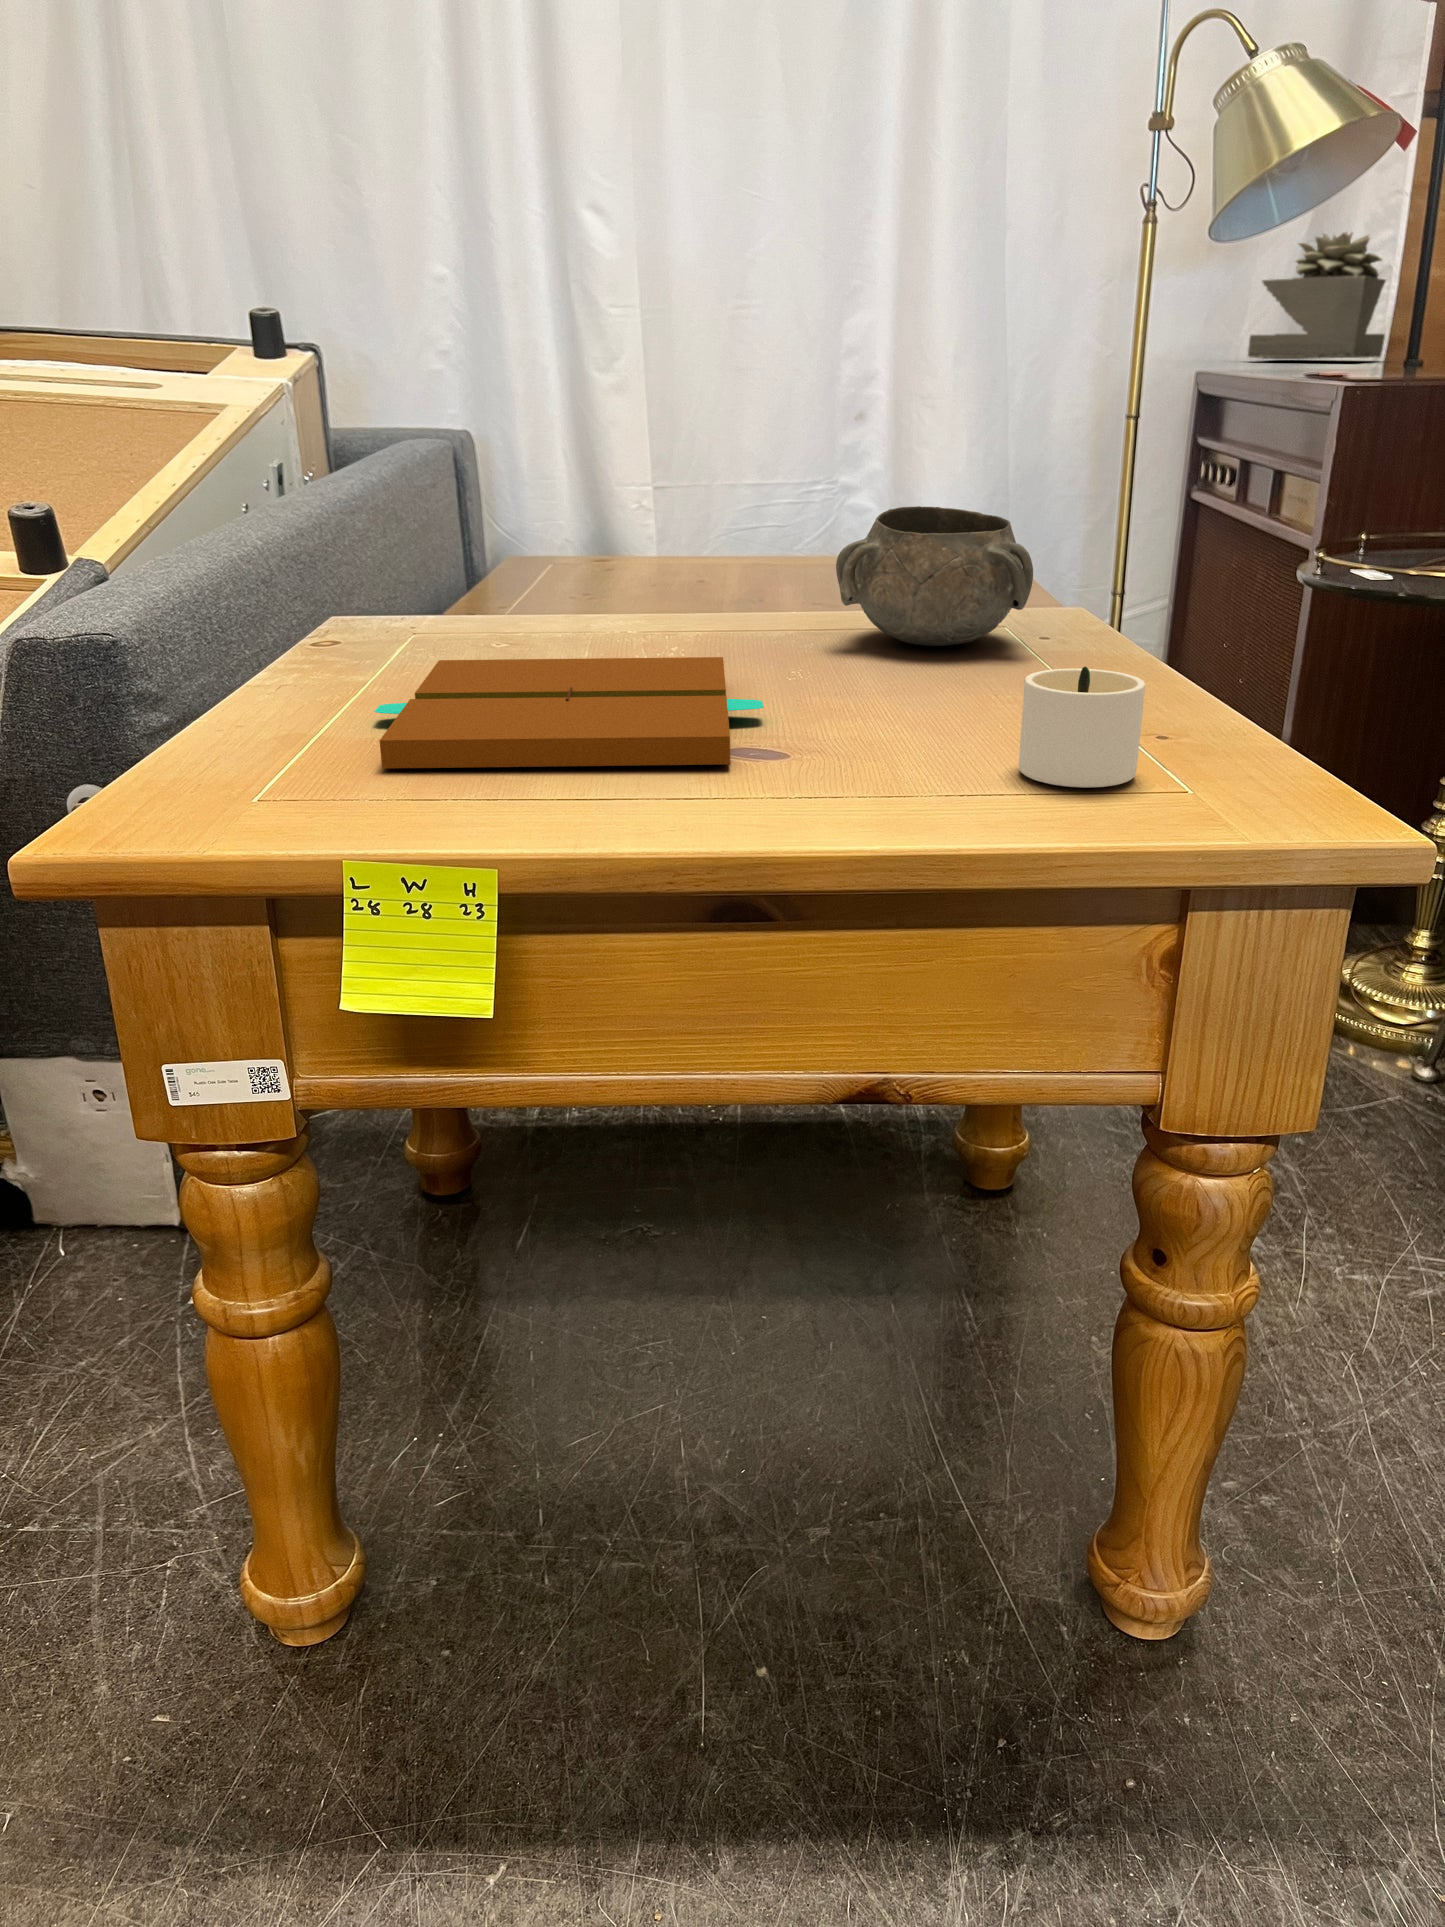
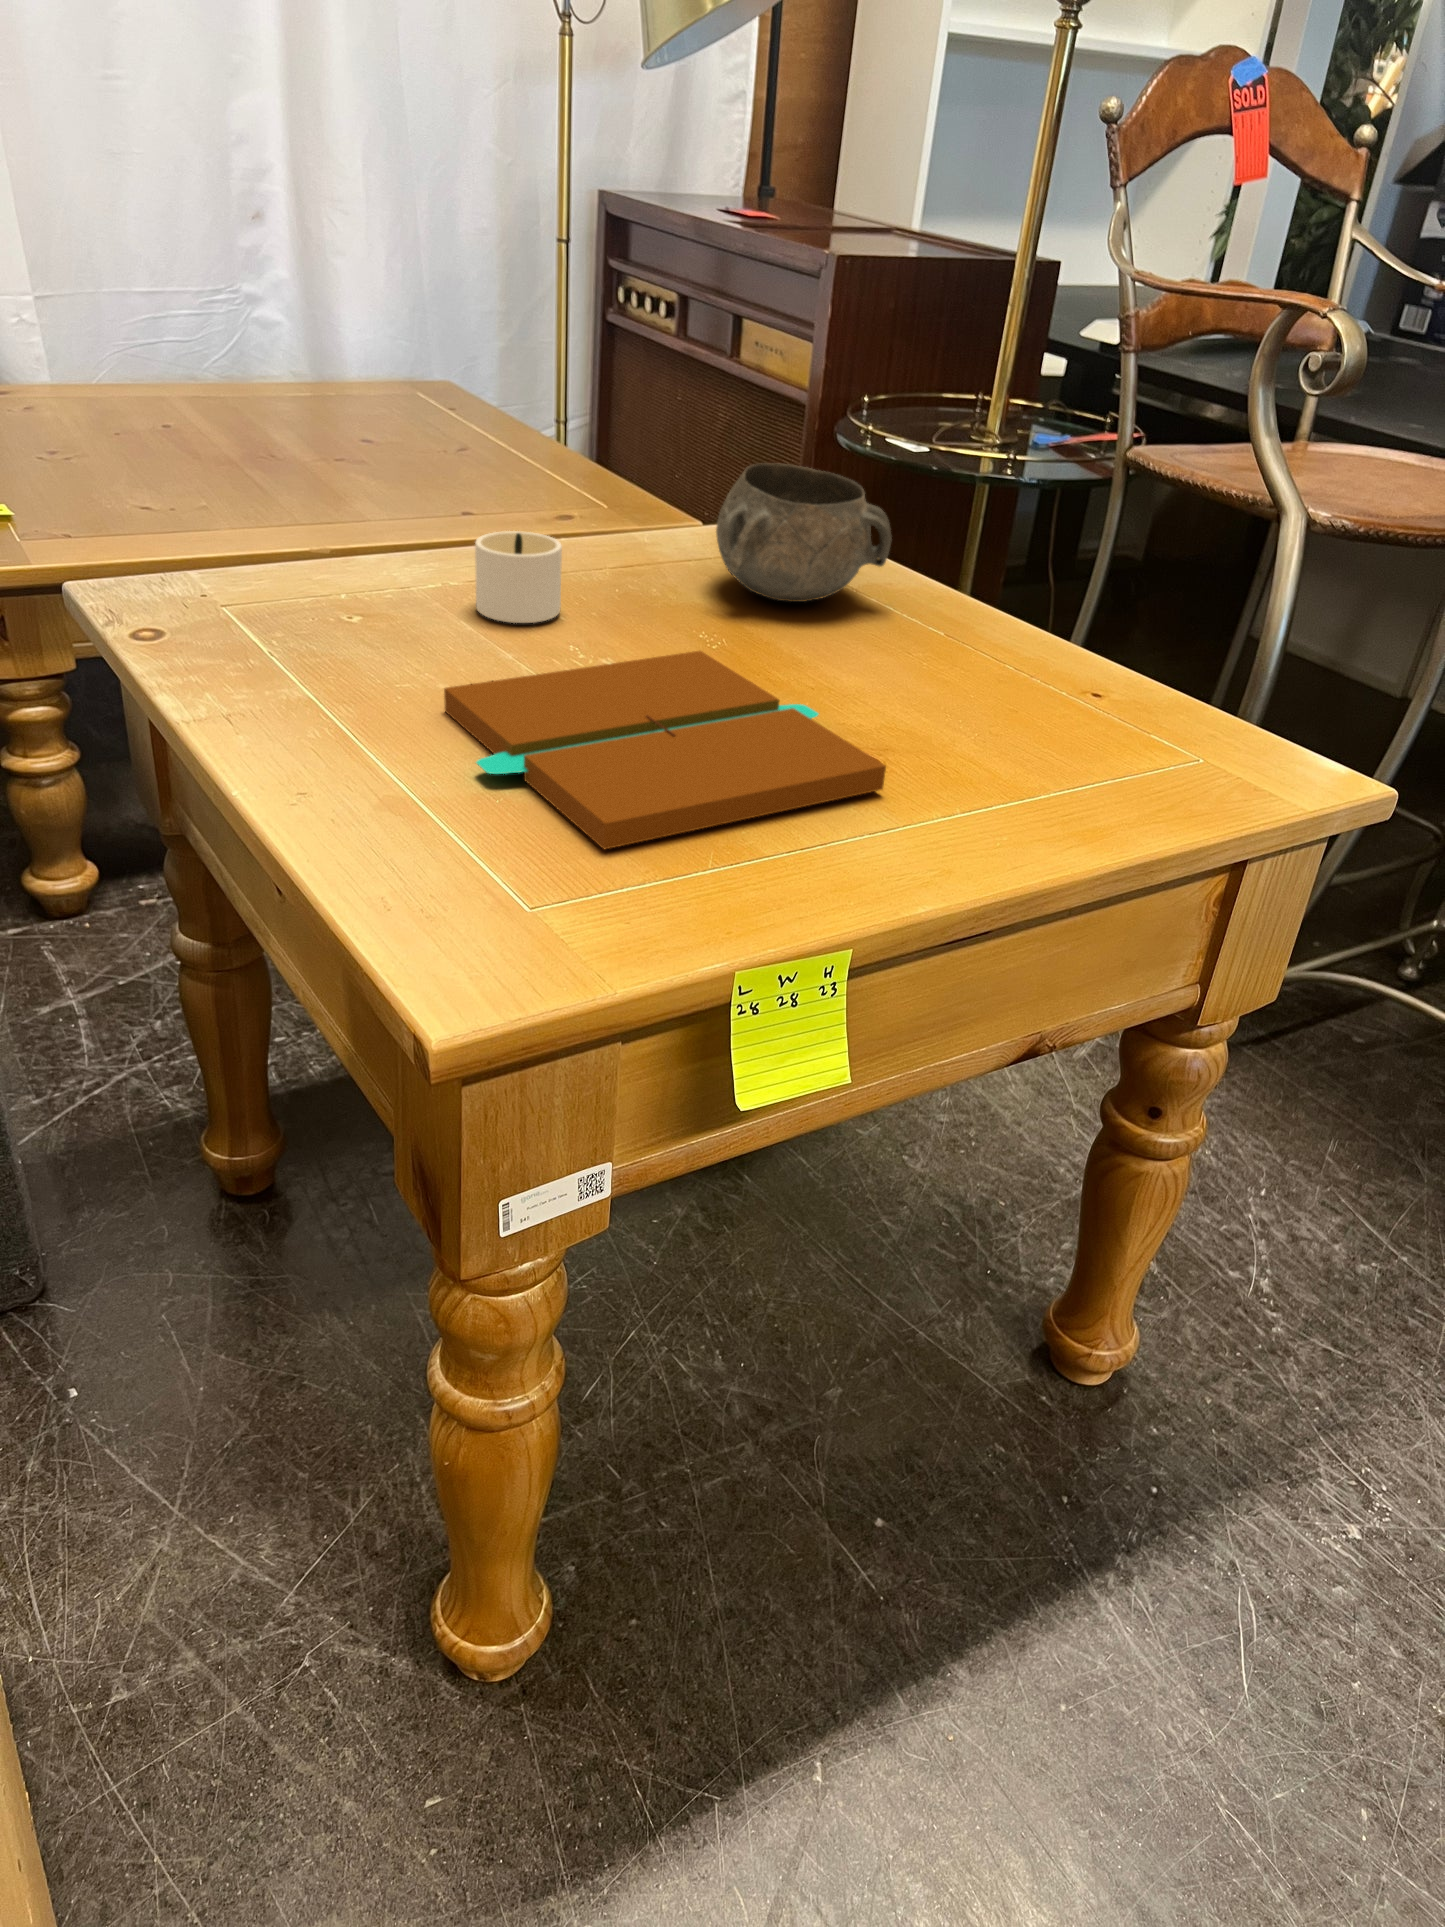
succulent plant: present [1247,232,1386,359] -> none [683,82,797,211]
candle: present [1019,667,1145,788] -> present [475,531,562,623]

